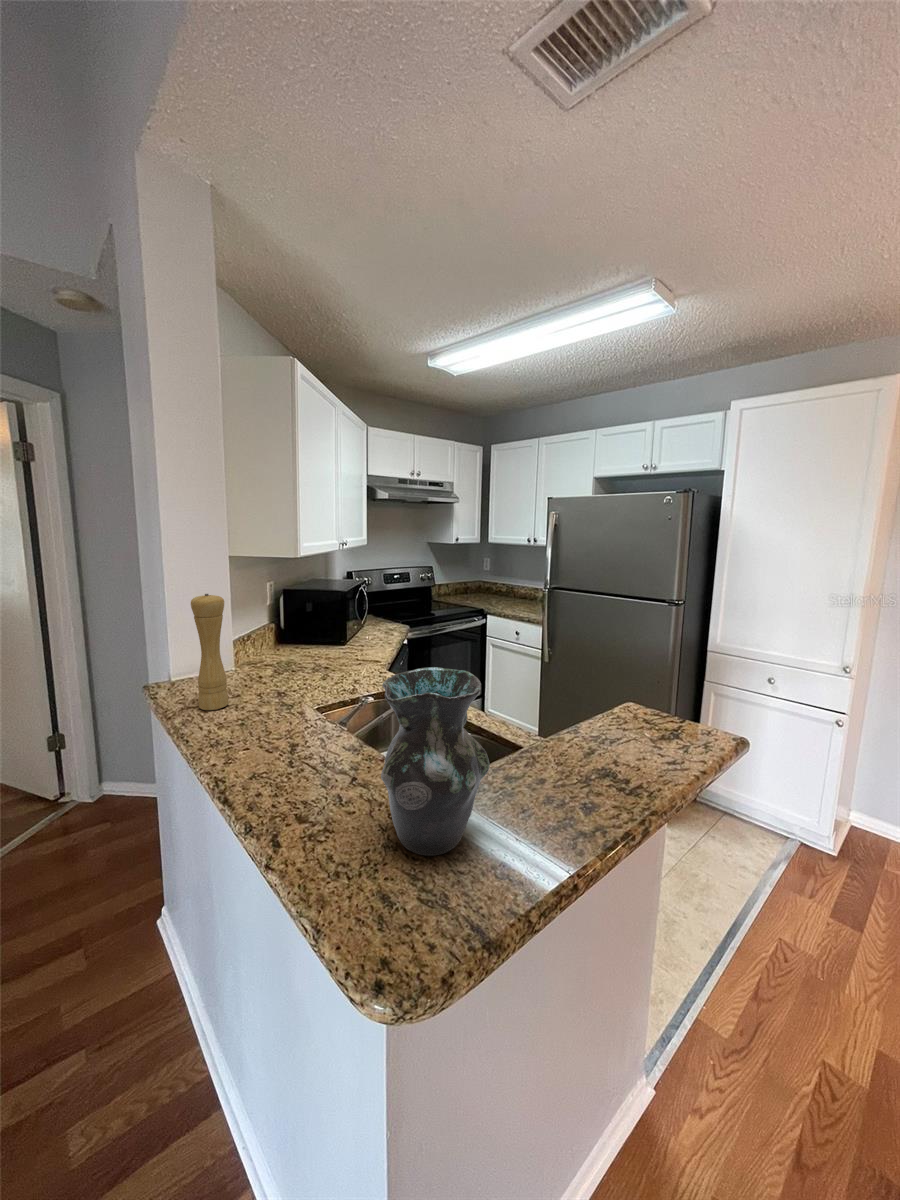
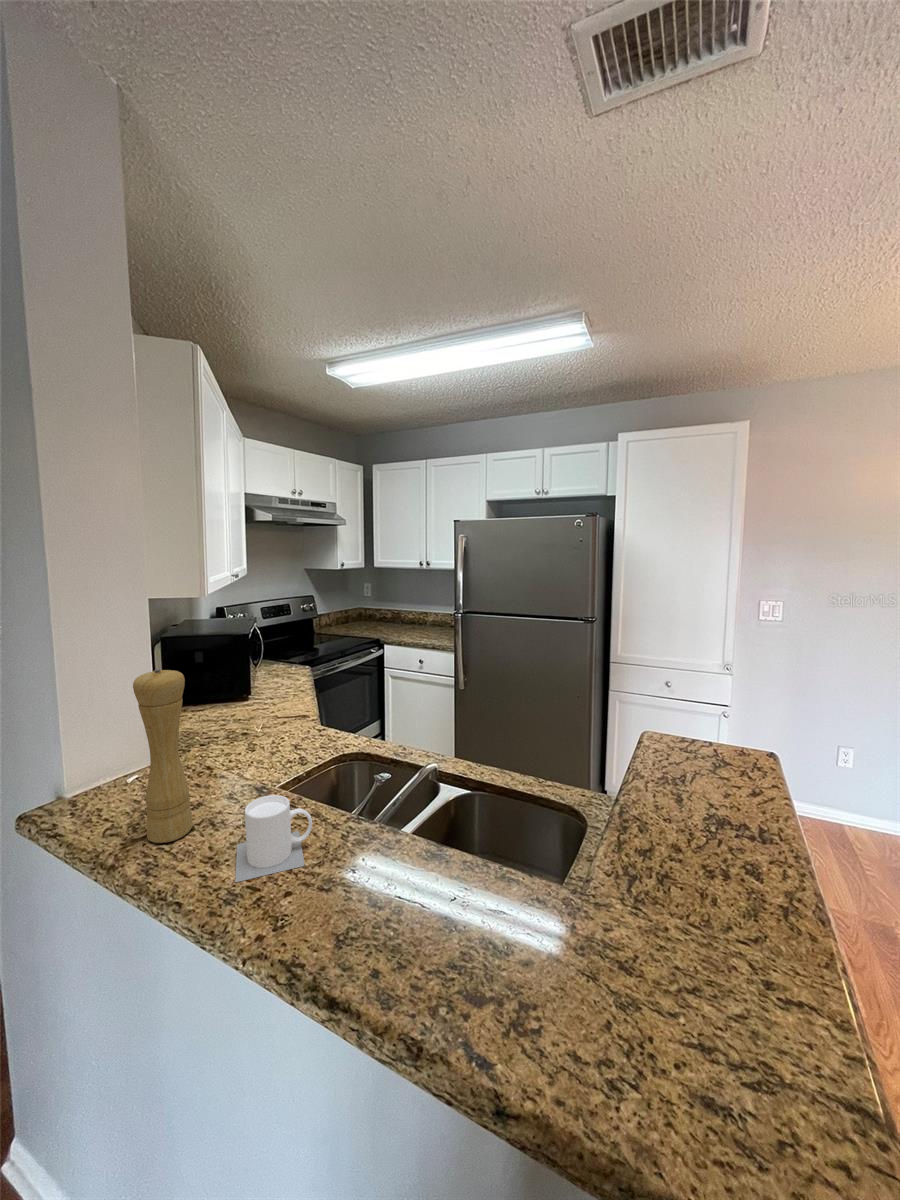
vase: present [381,667,490,856] -> none [590,742,741,1002]
mug: none [226,688,286,737] -> present [235,795,312,882]

